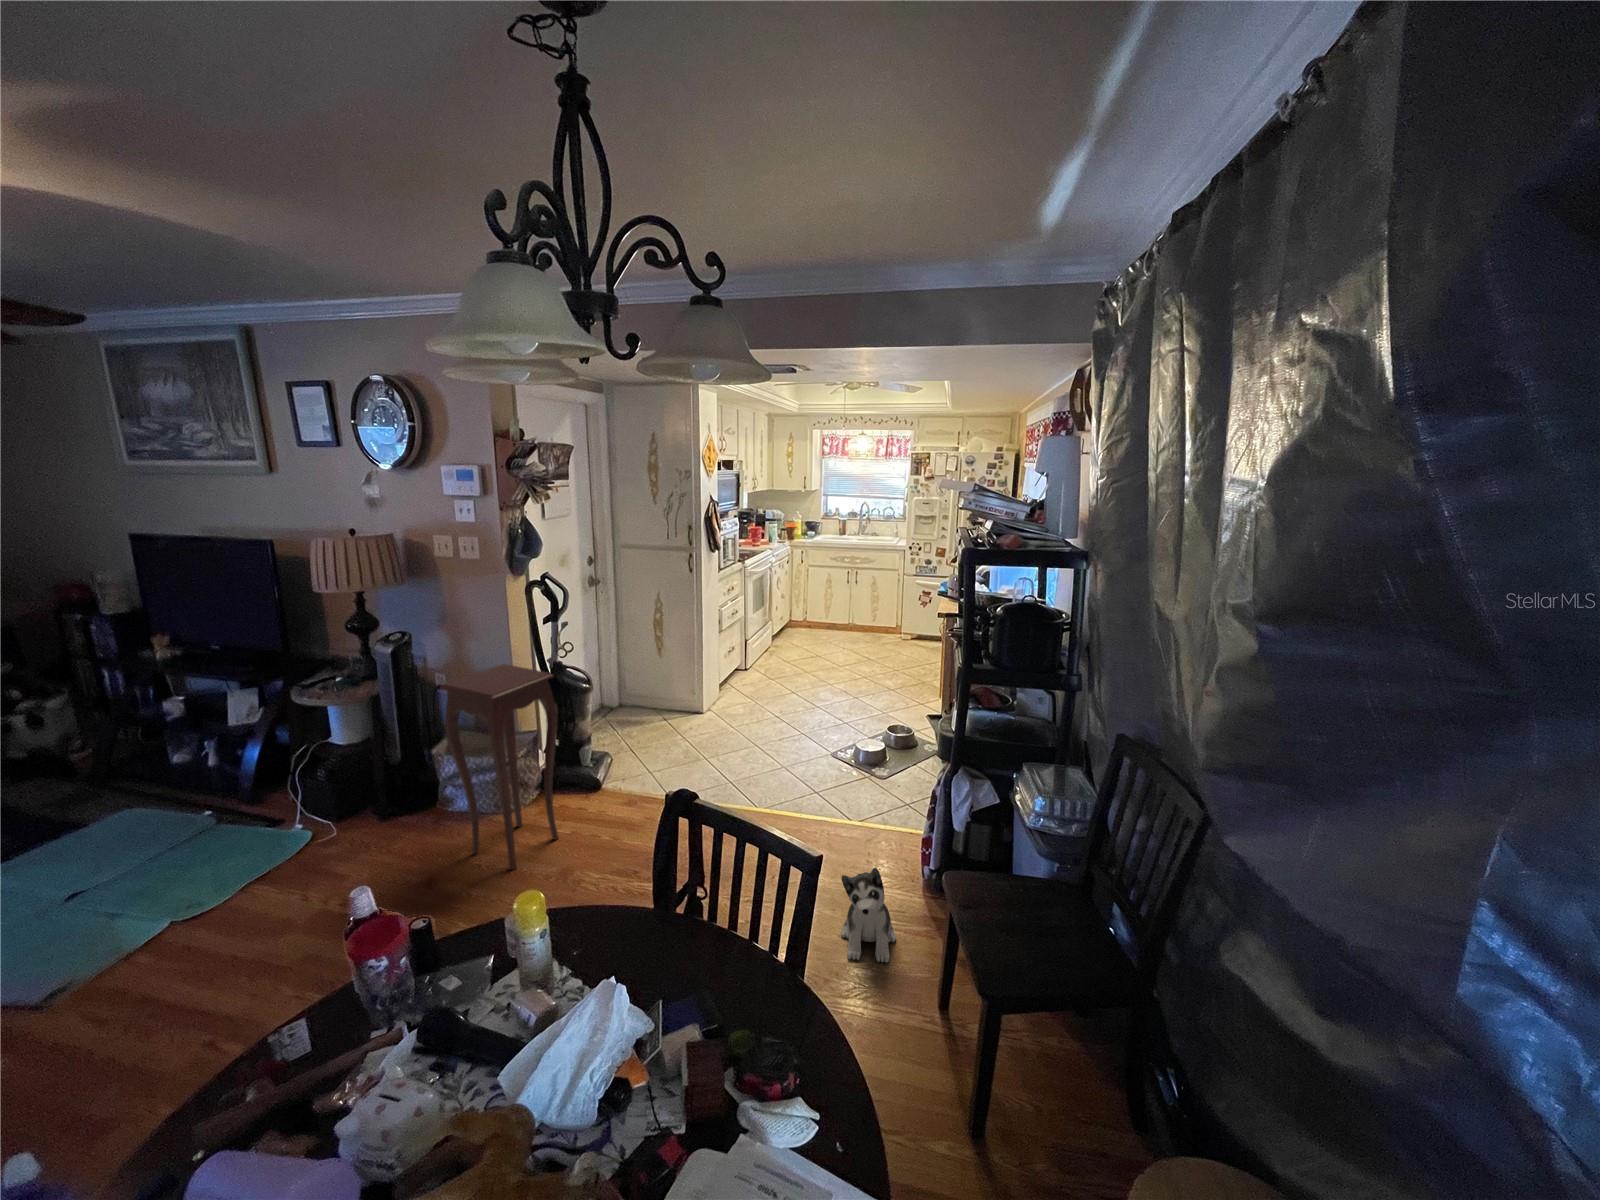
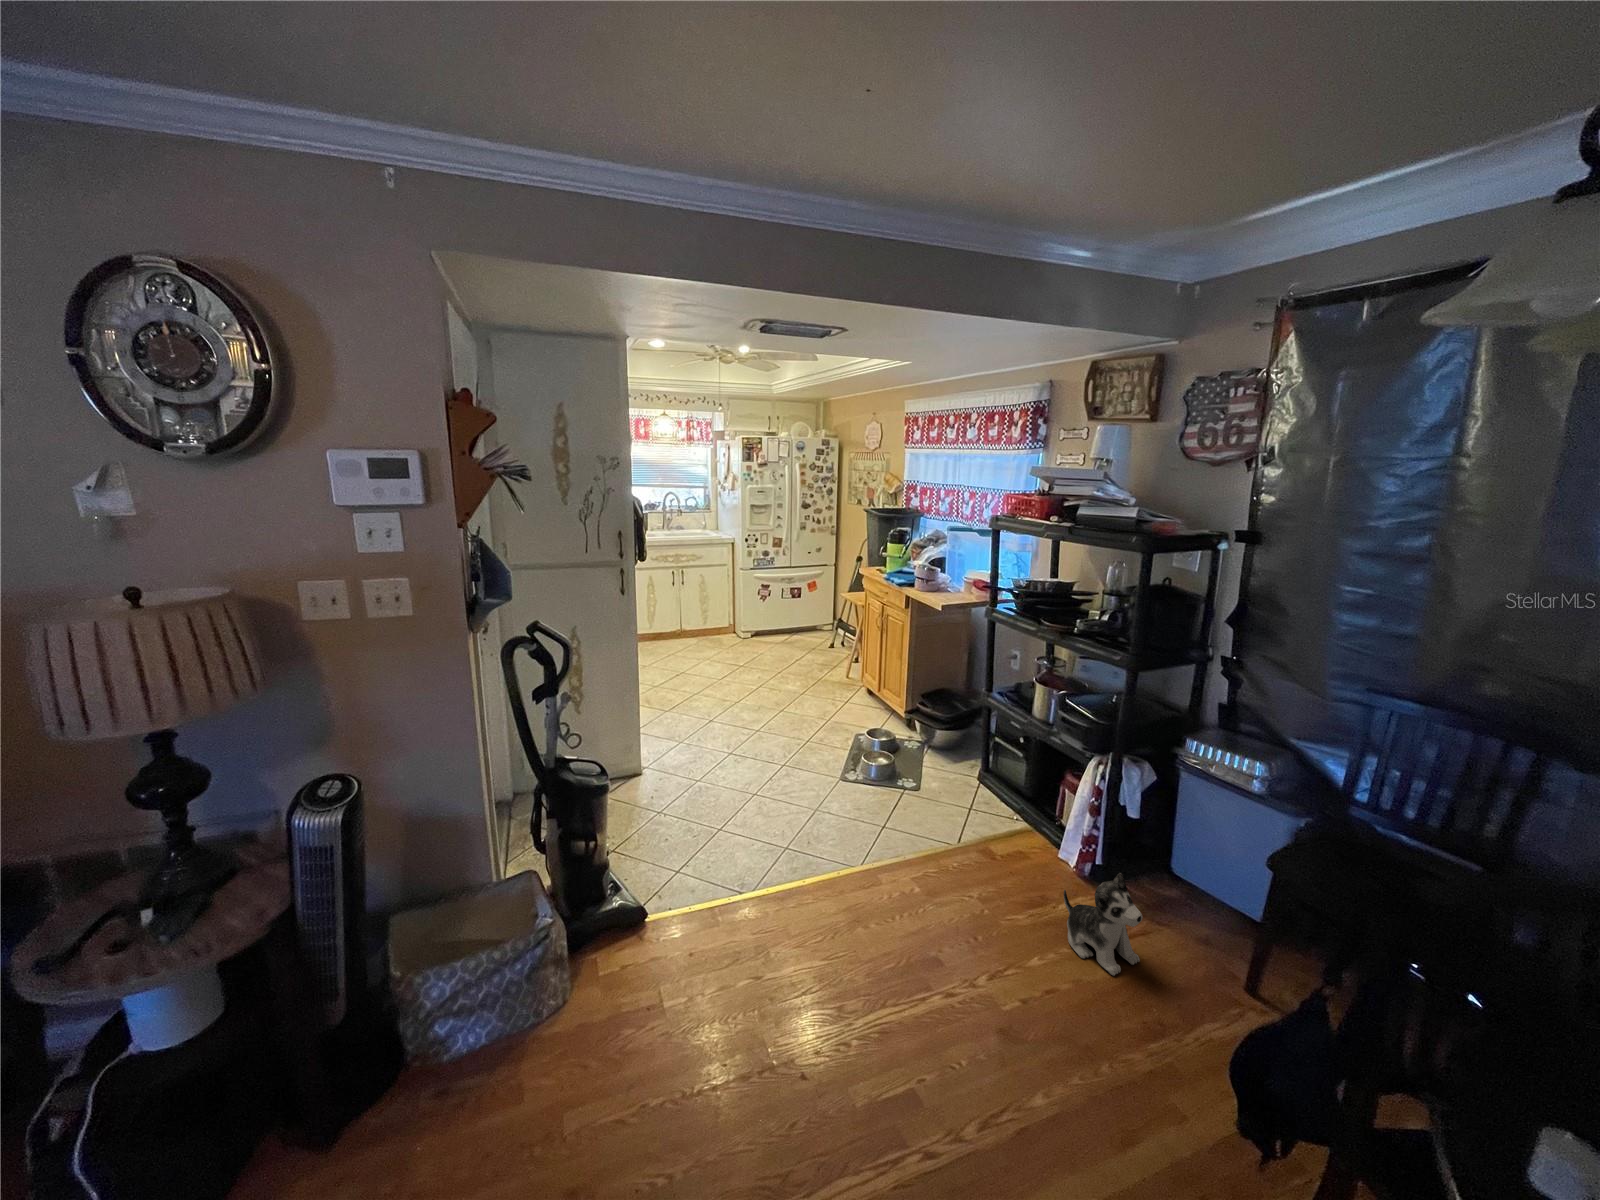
side table: present [440,664,558,870] -> none [542,772,680,1102]

